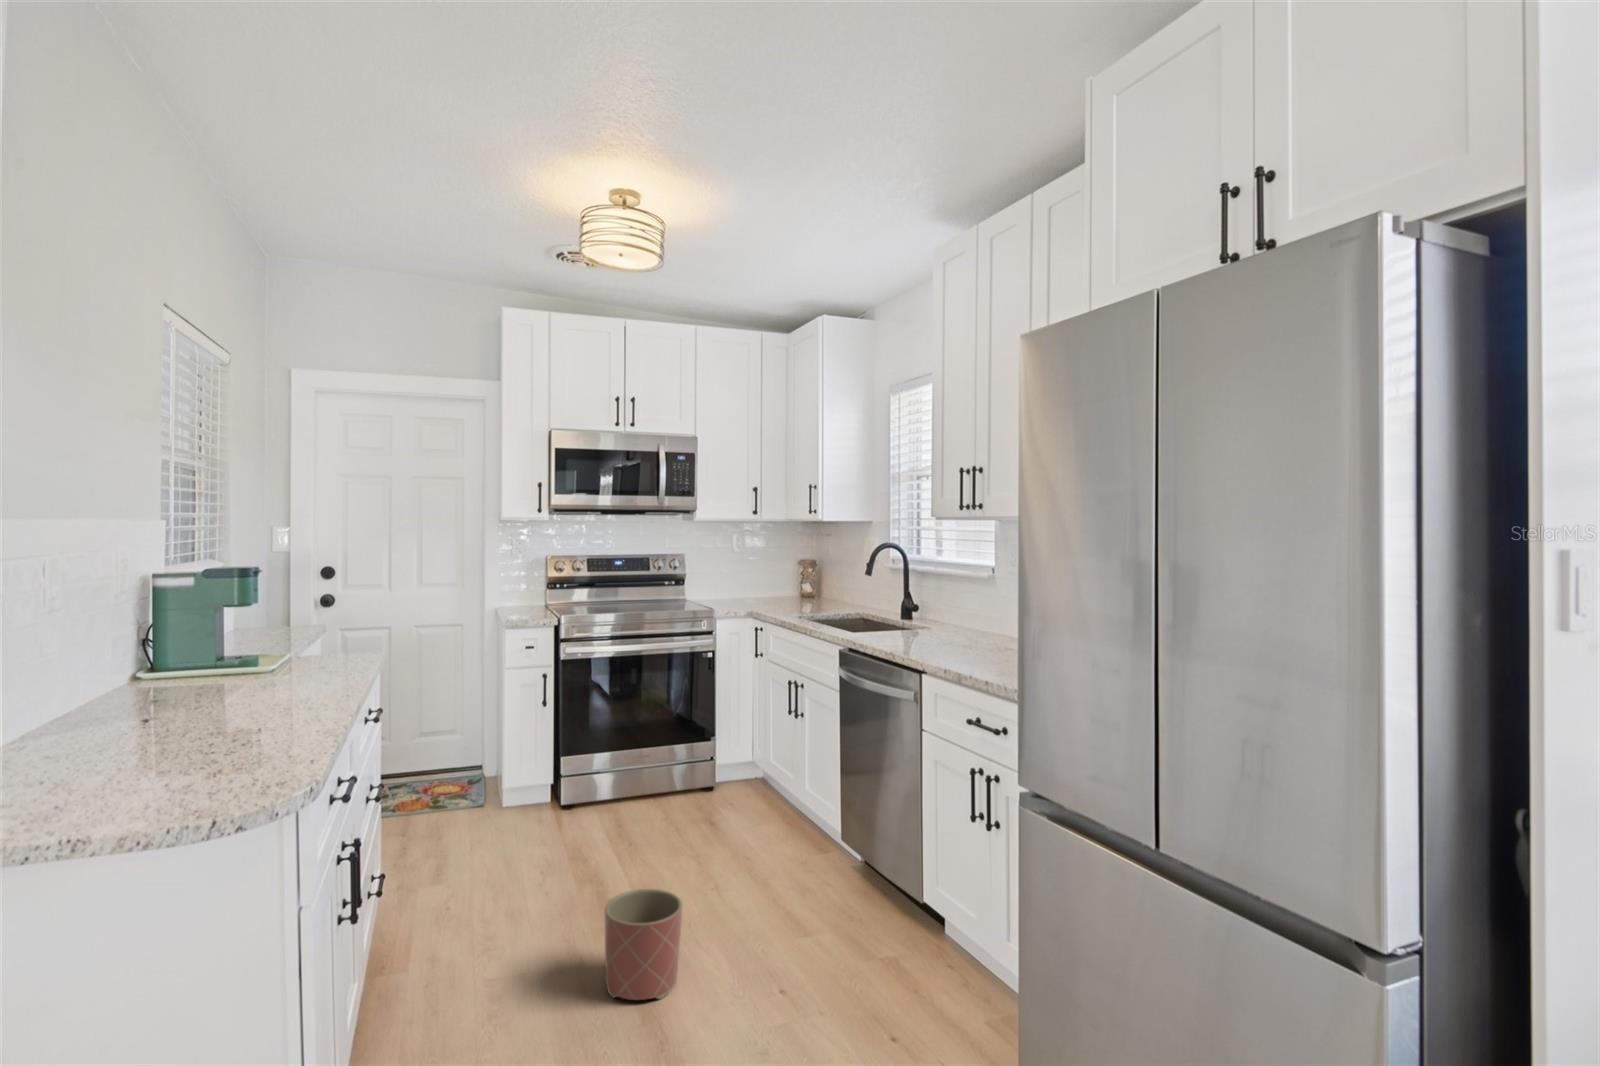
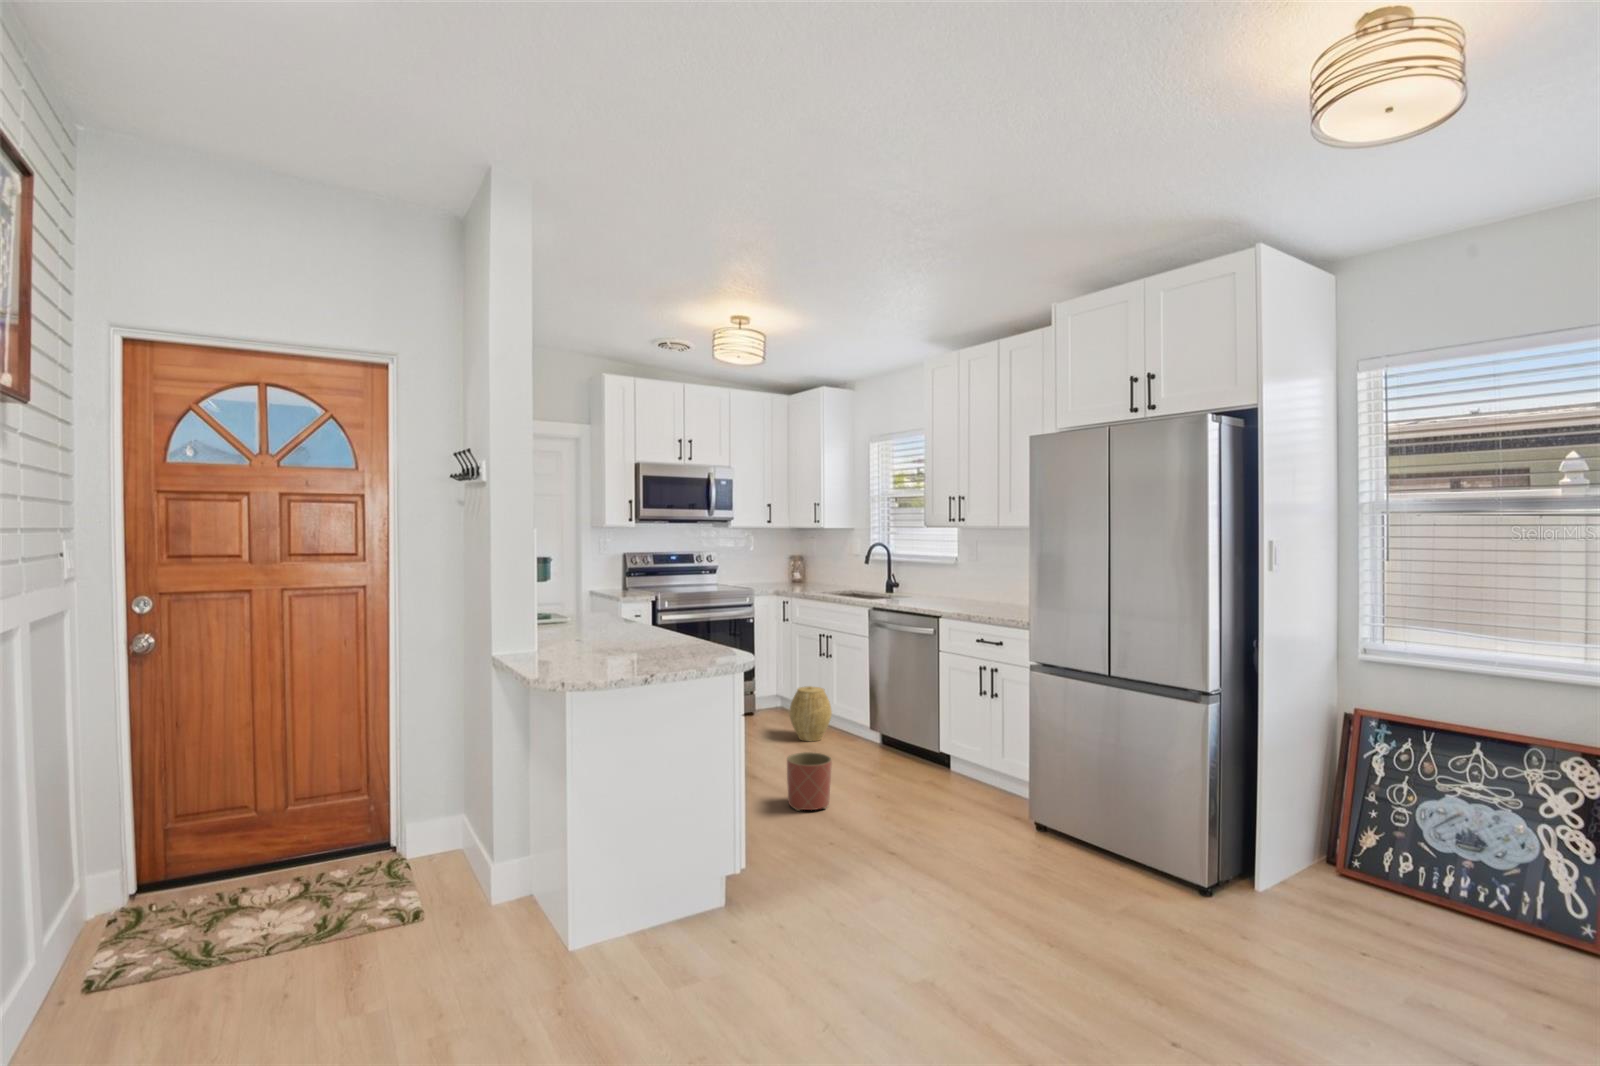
woven basket: none [732,754,795,838] -> present [789,686,832,741]

